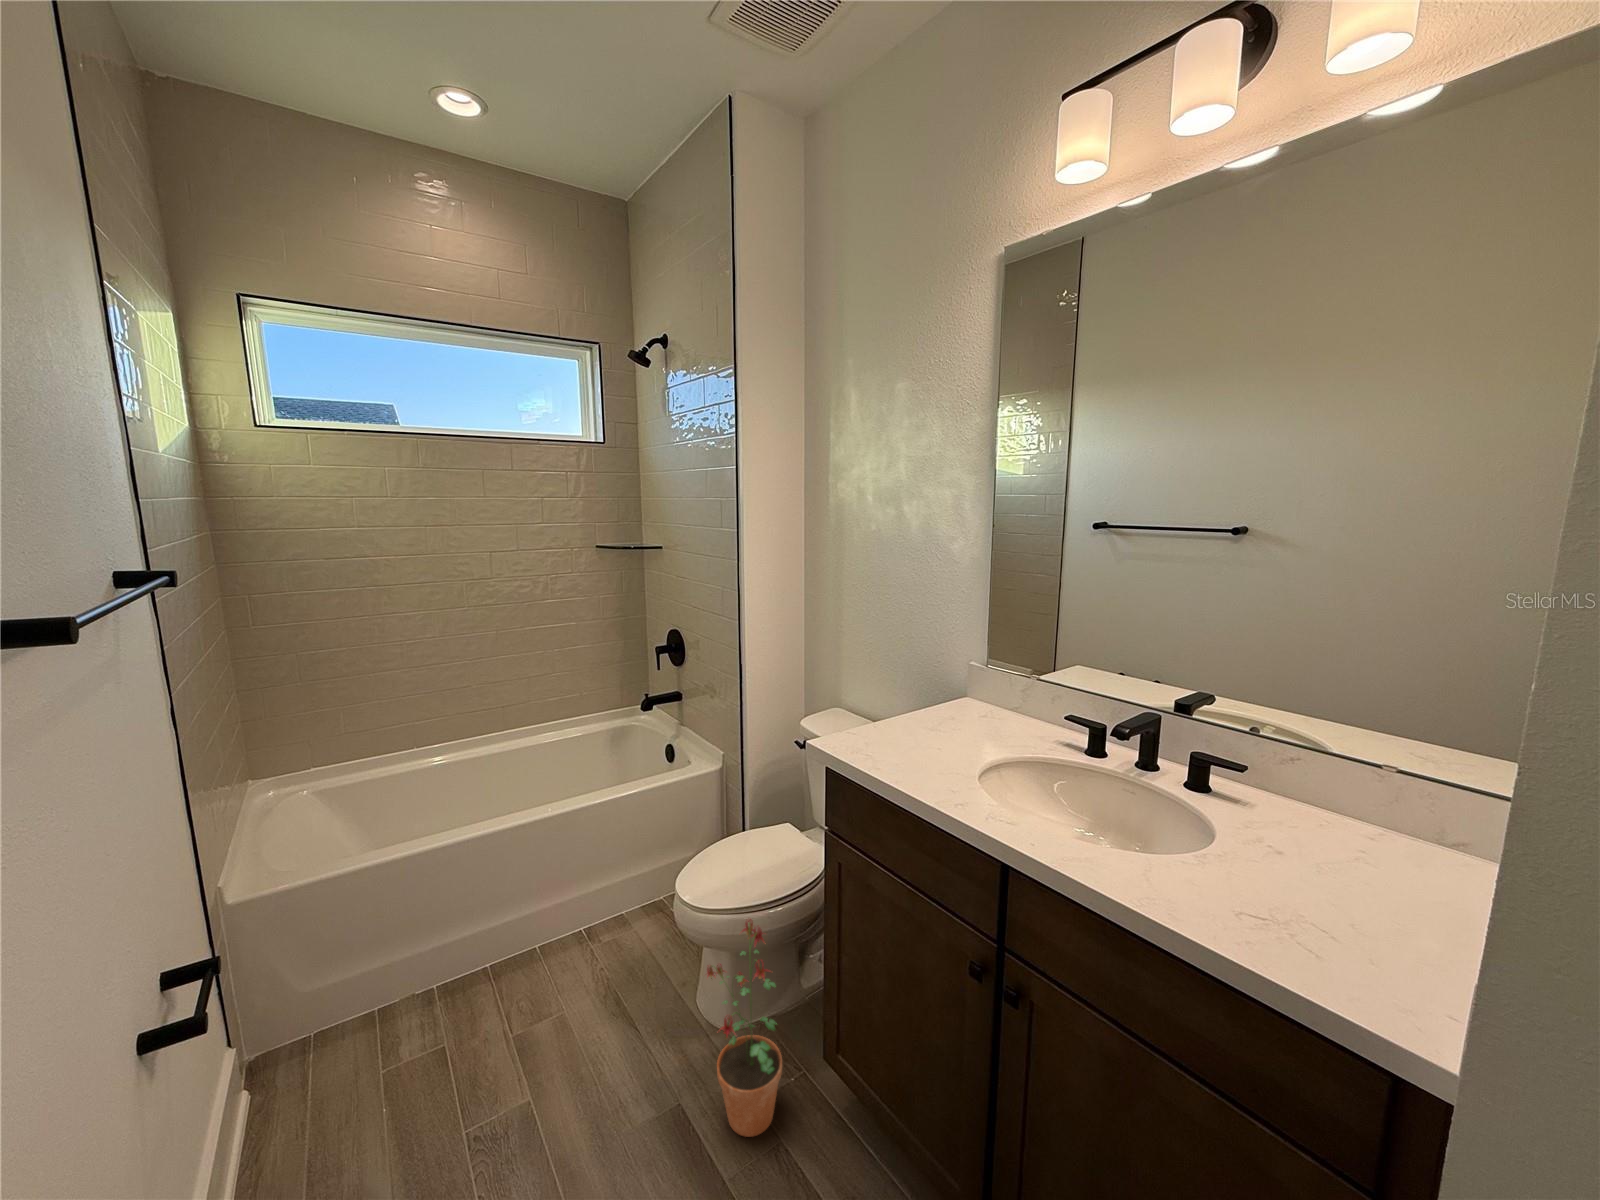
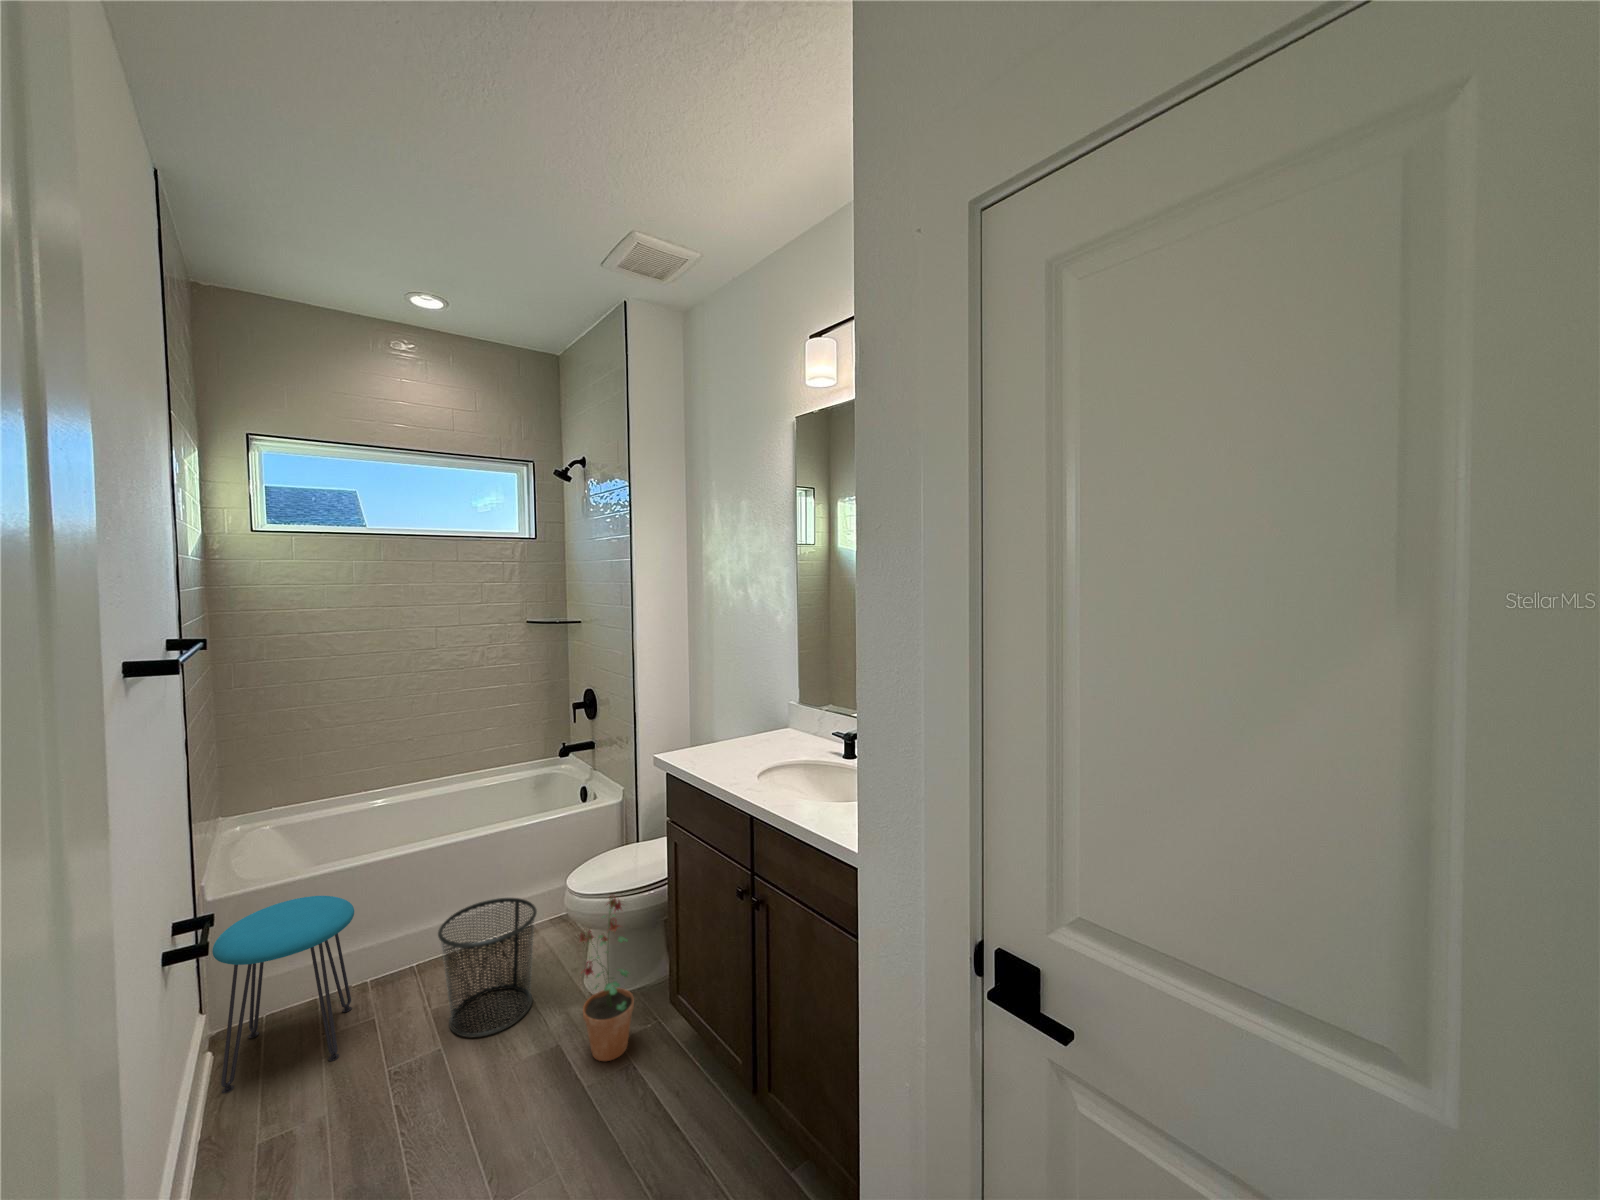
stool: none [234,897,417,1158] -> present [212,896,354,1093]
waste bin: none [521,900,643,1084] -> present [438,898,537,1037]

